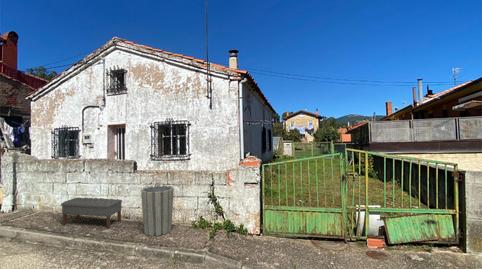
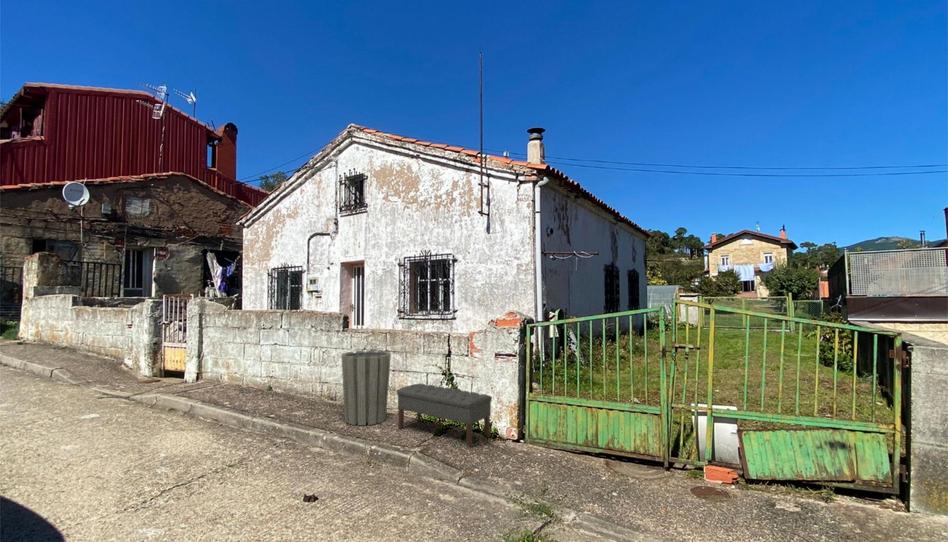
bench: present [61,198,122,228] -> present [397,384,492,446]

